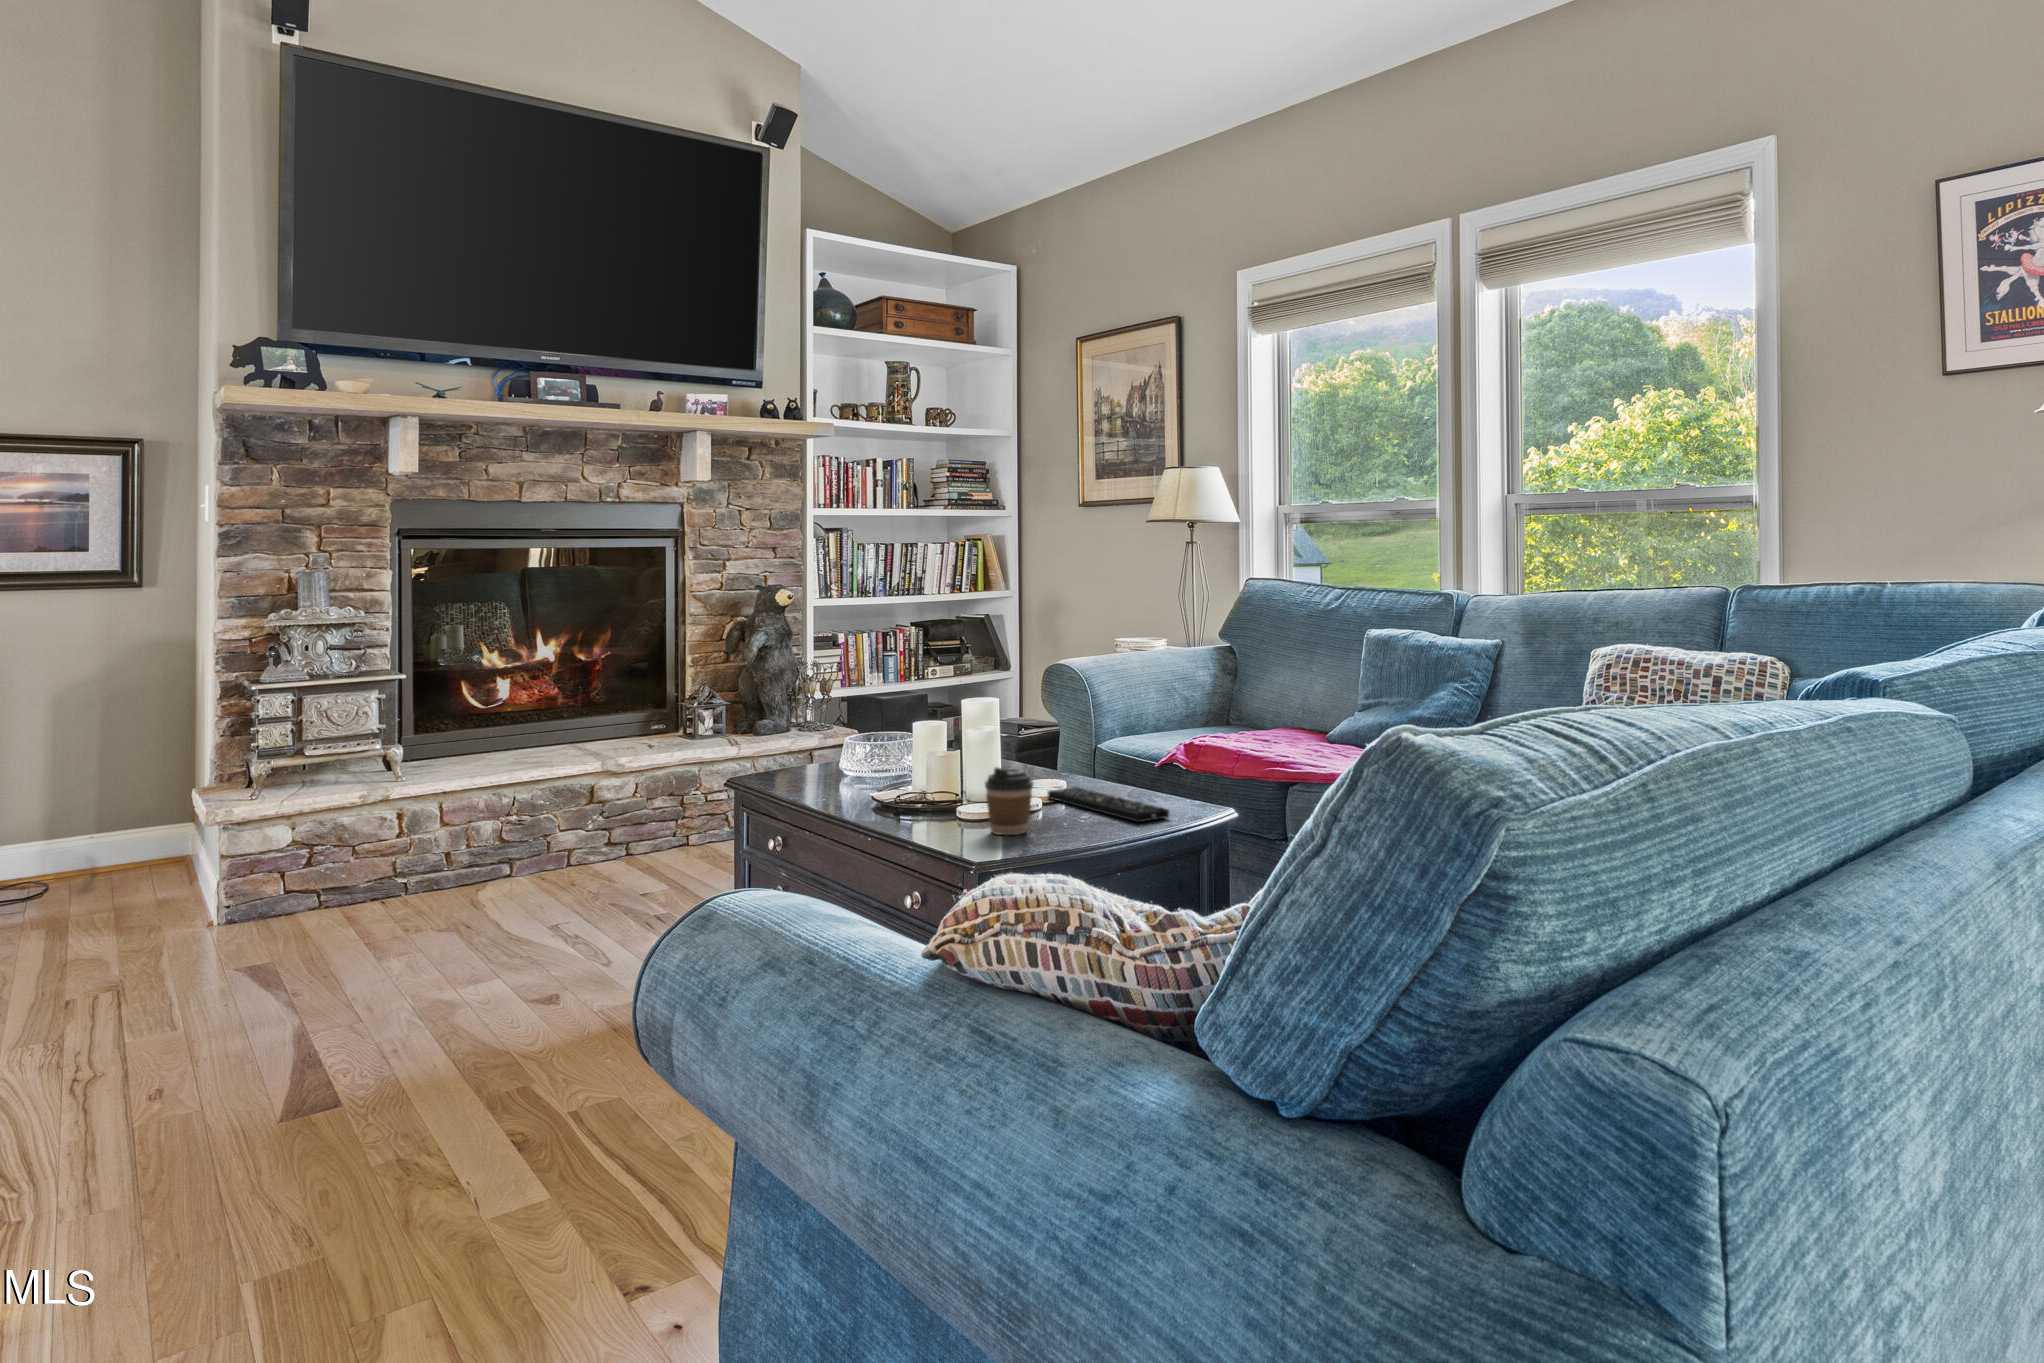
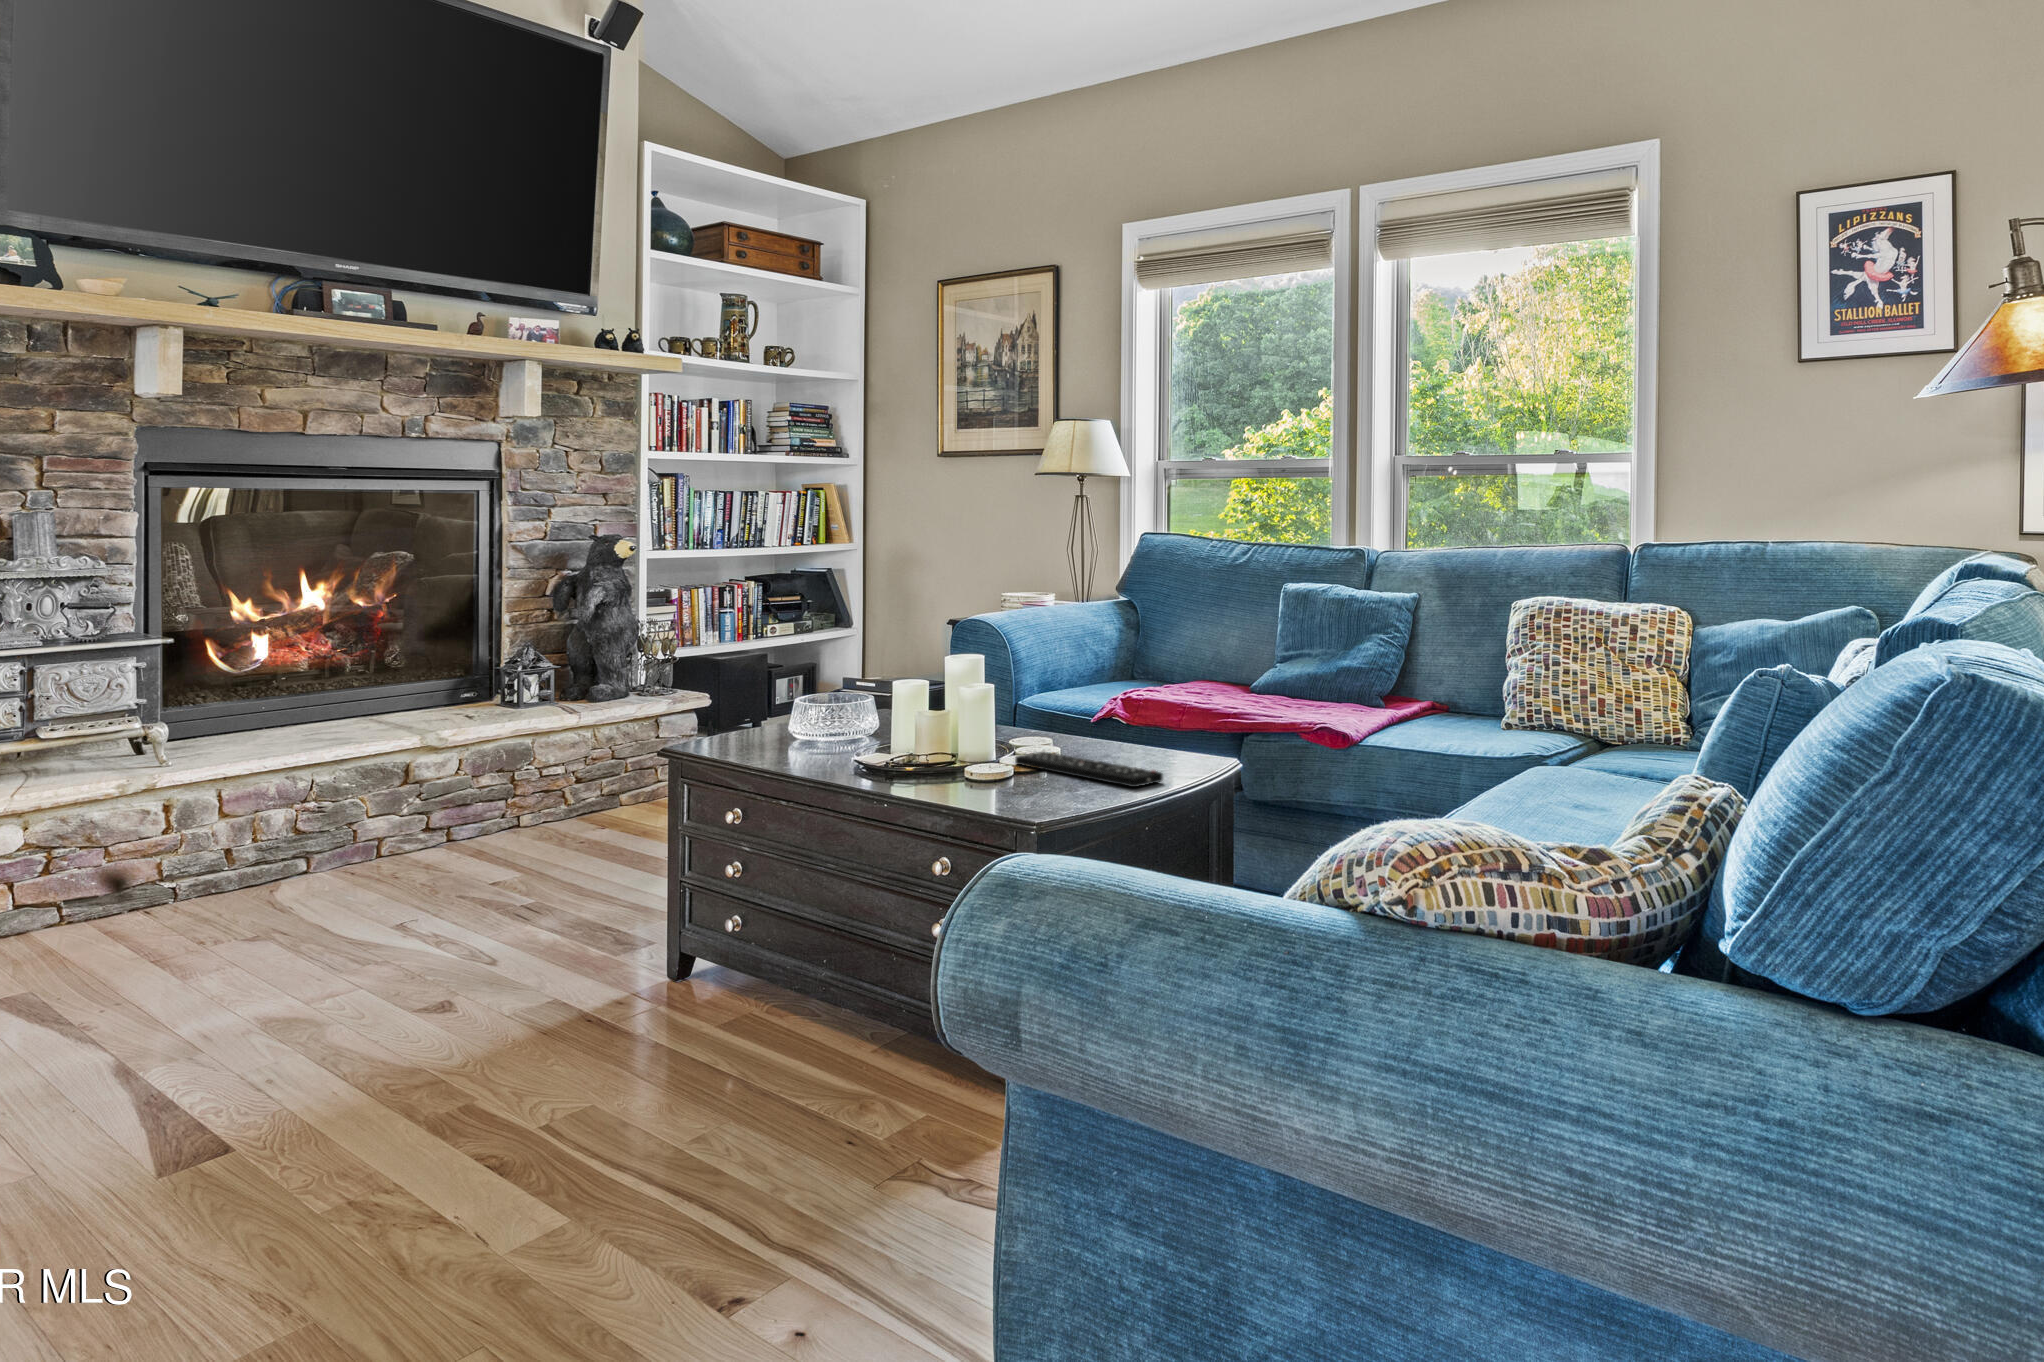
coffee cup: present [985,767,1033,835] -> none [977,733,1030,806]

